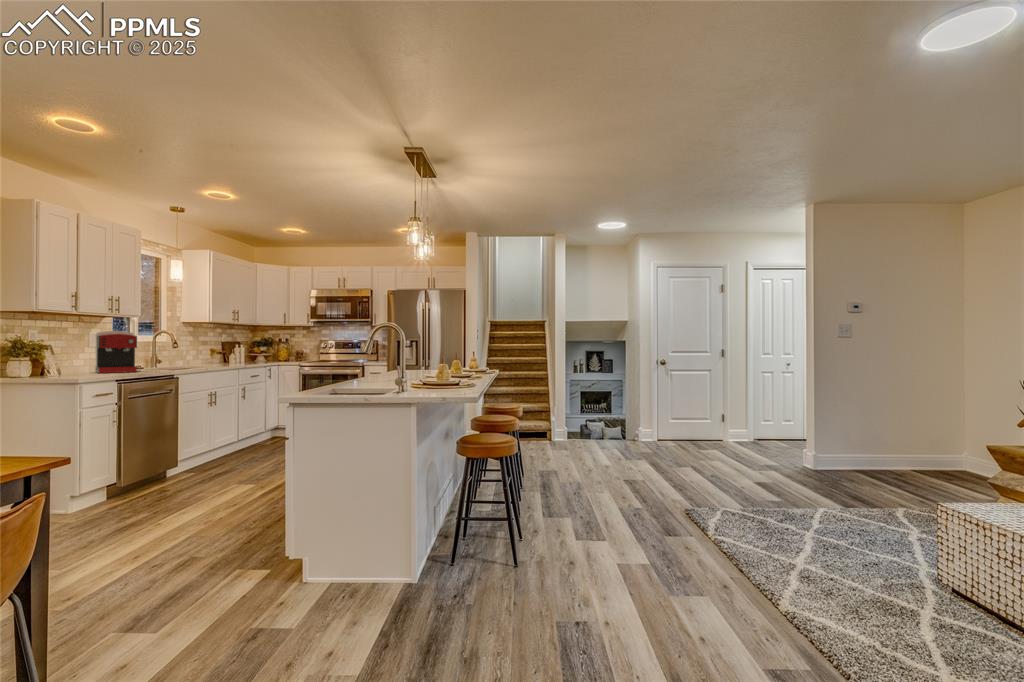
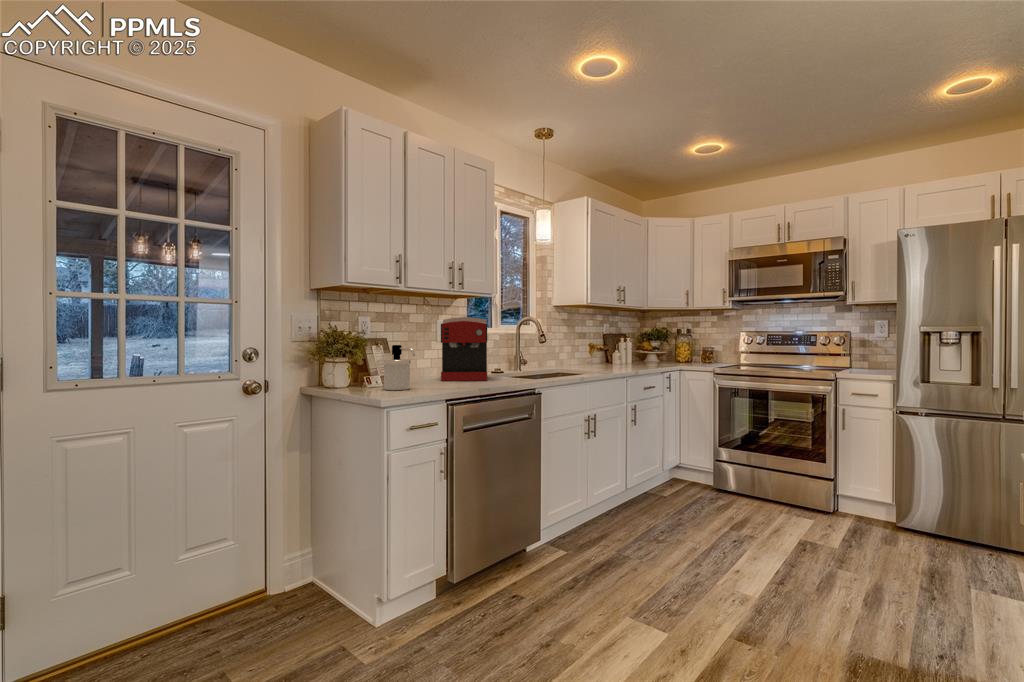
soap dispenser: none [63,349,92,377] -> present [383,345,415,390]

